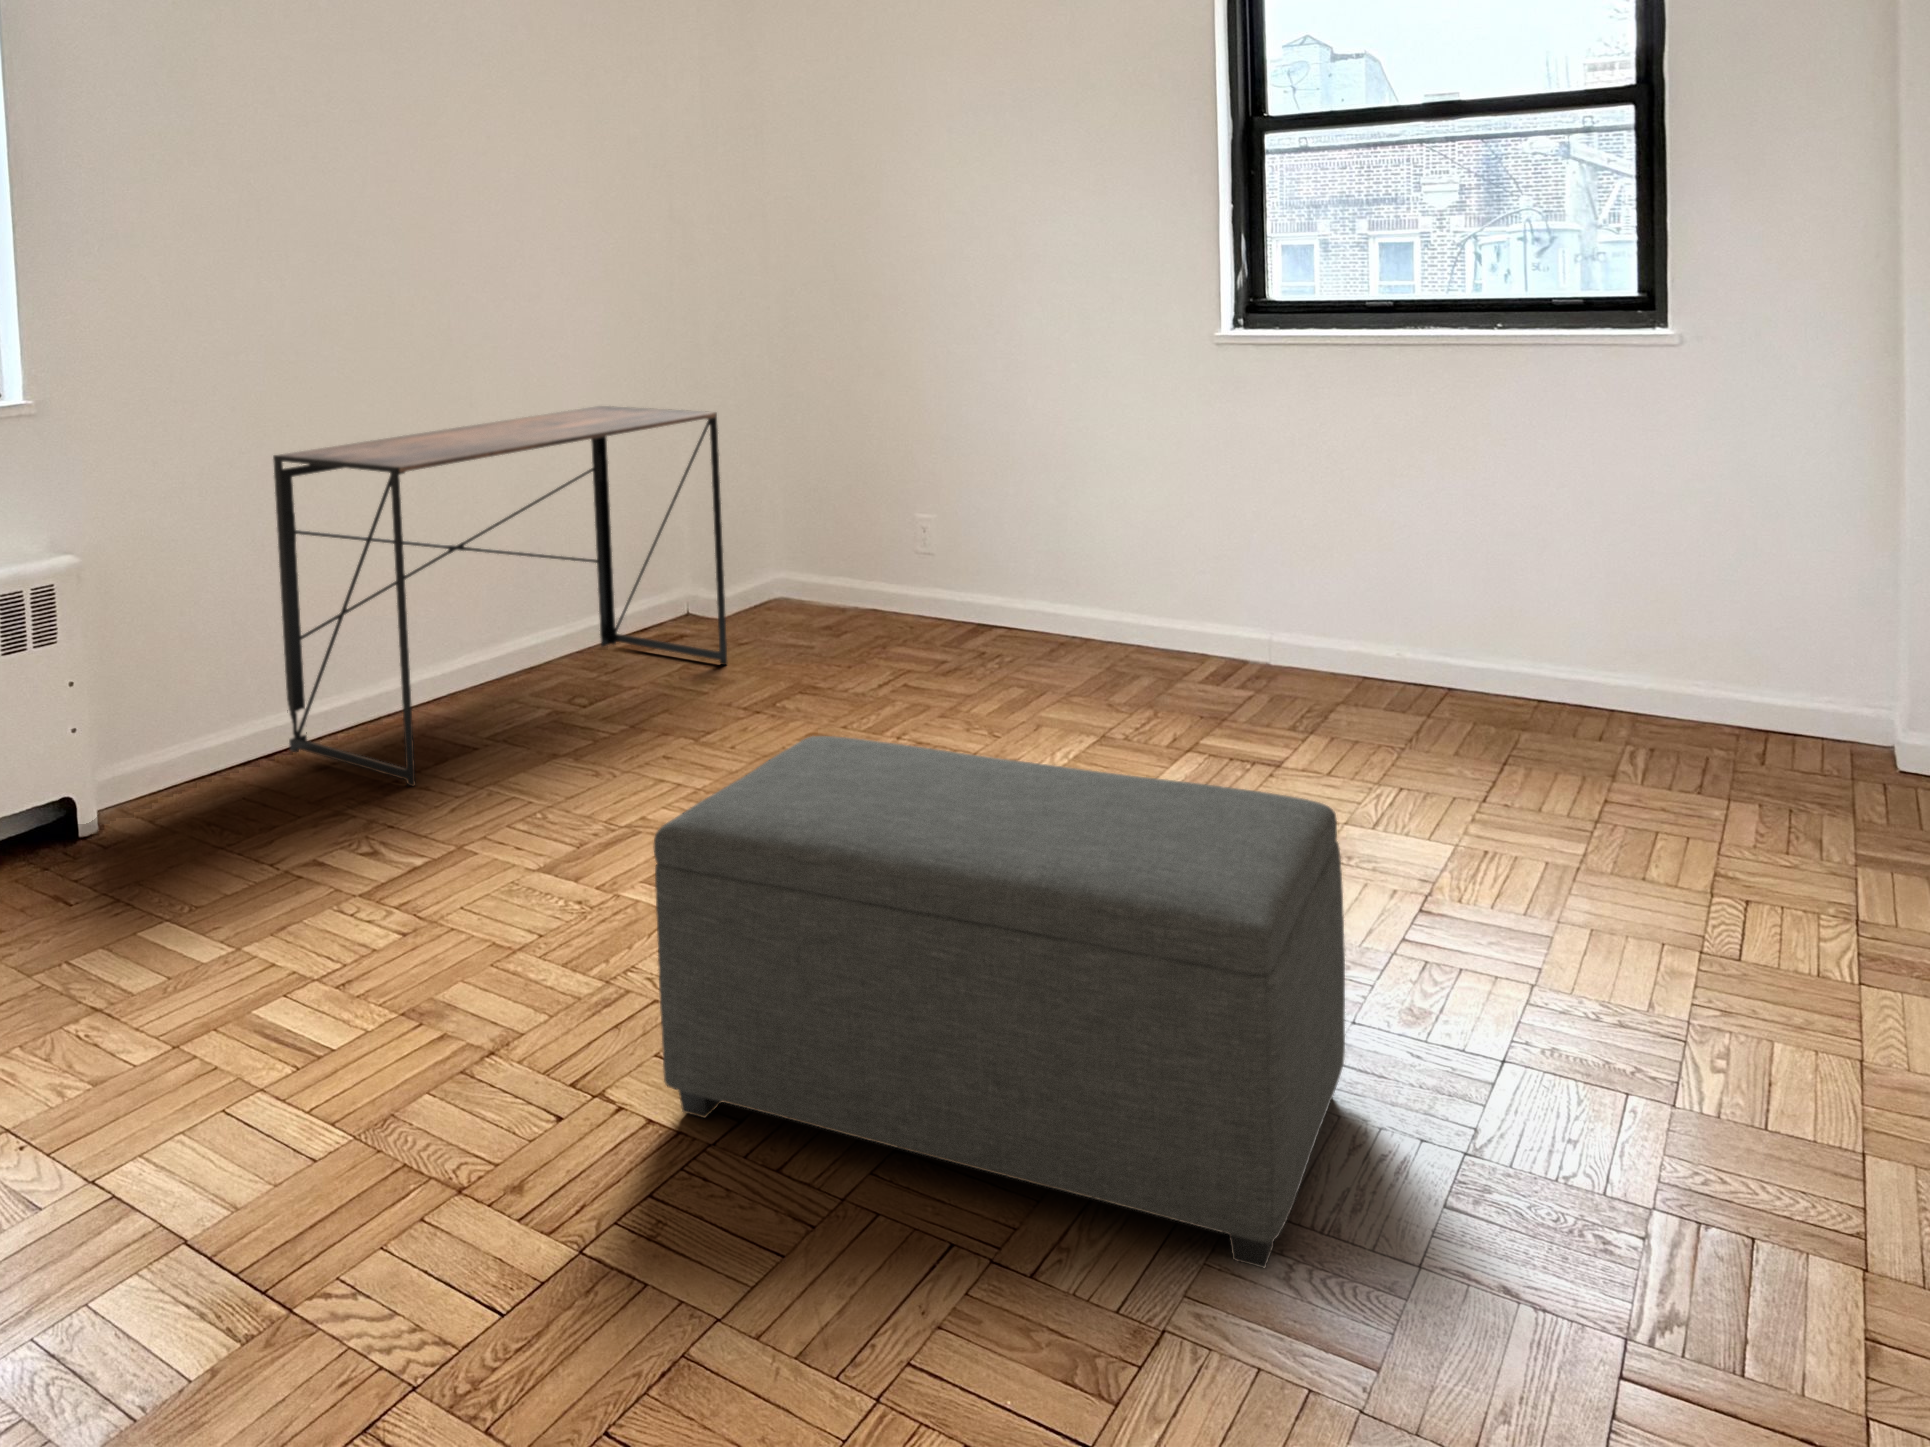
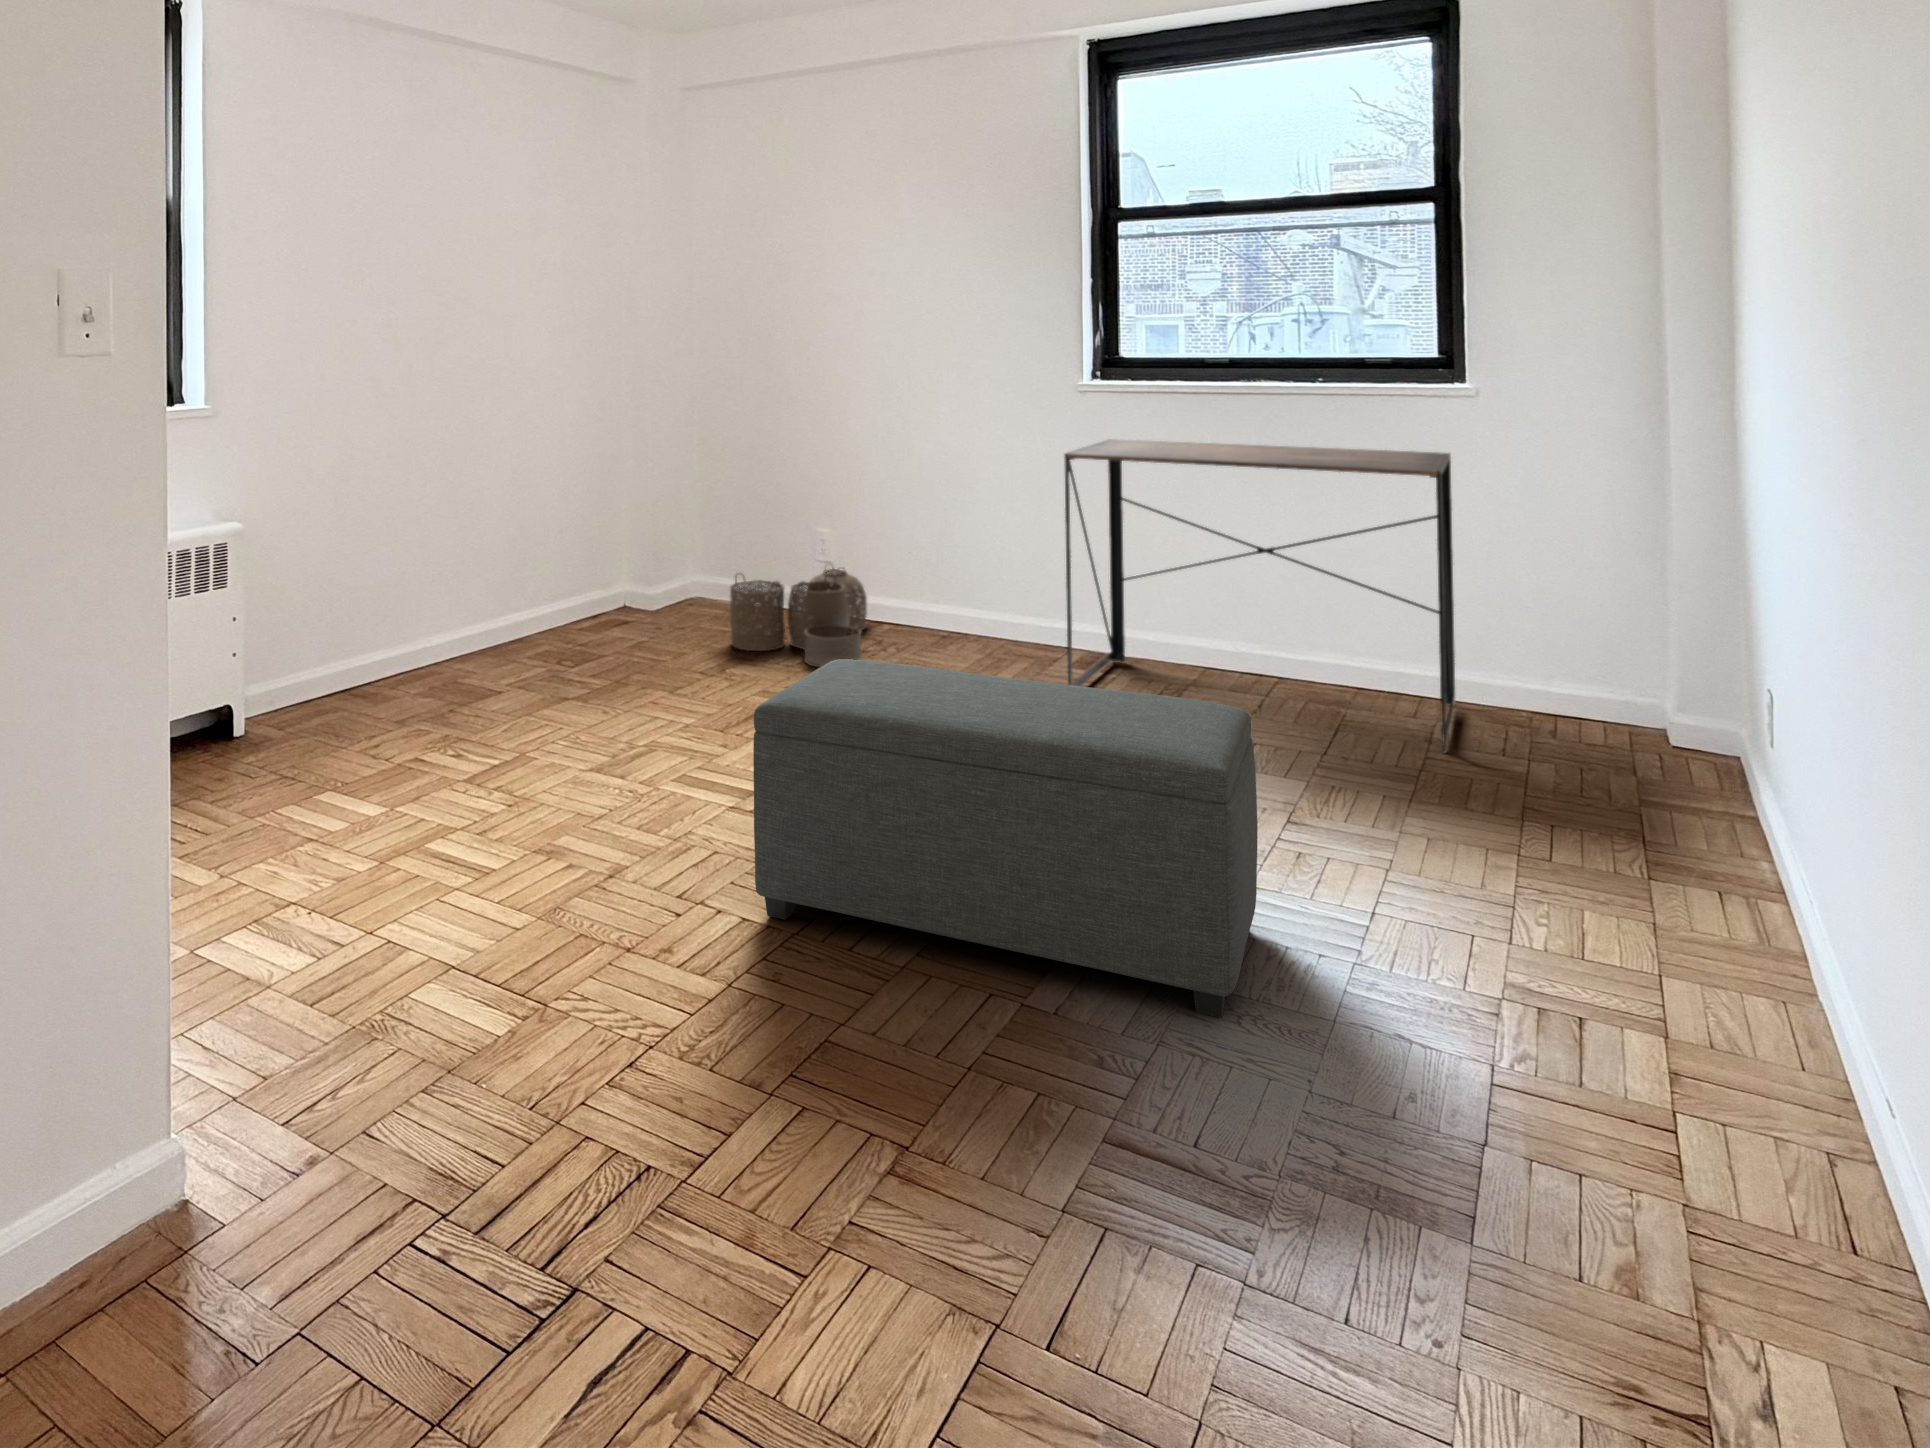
desk: present [273,406,727,786] -> present [1064,439,1456,753]
woven basket: none [791,556,971,695] -> present [730,568,867,667]

